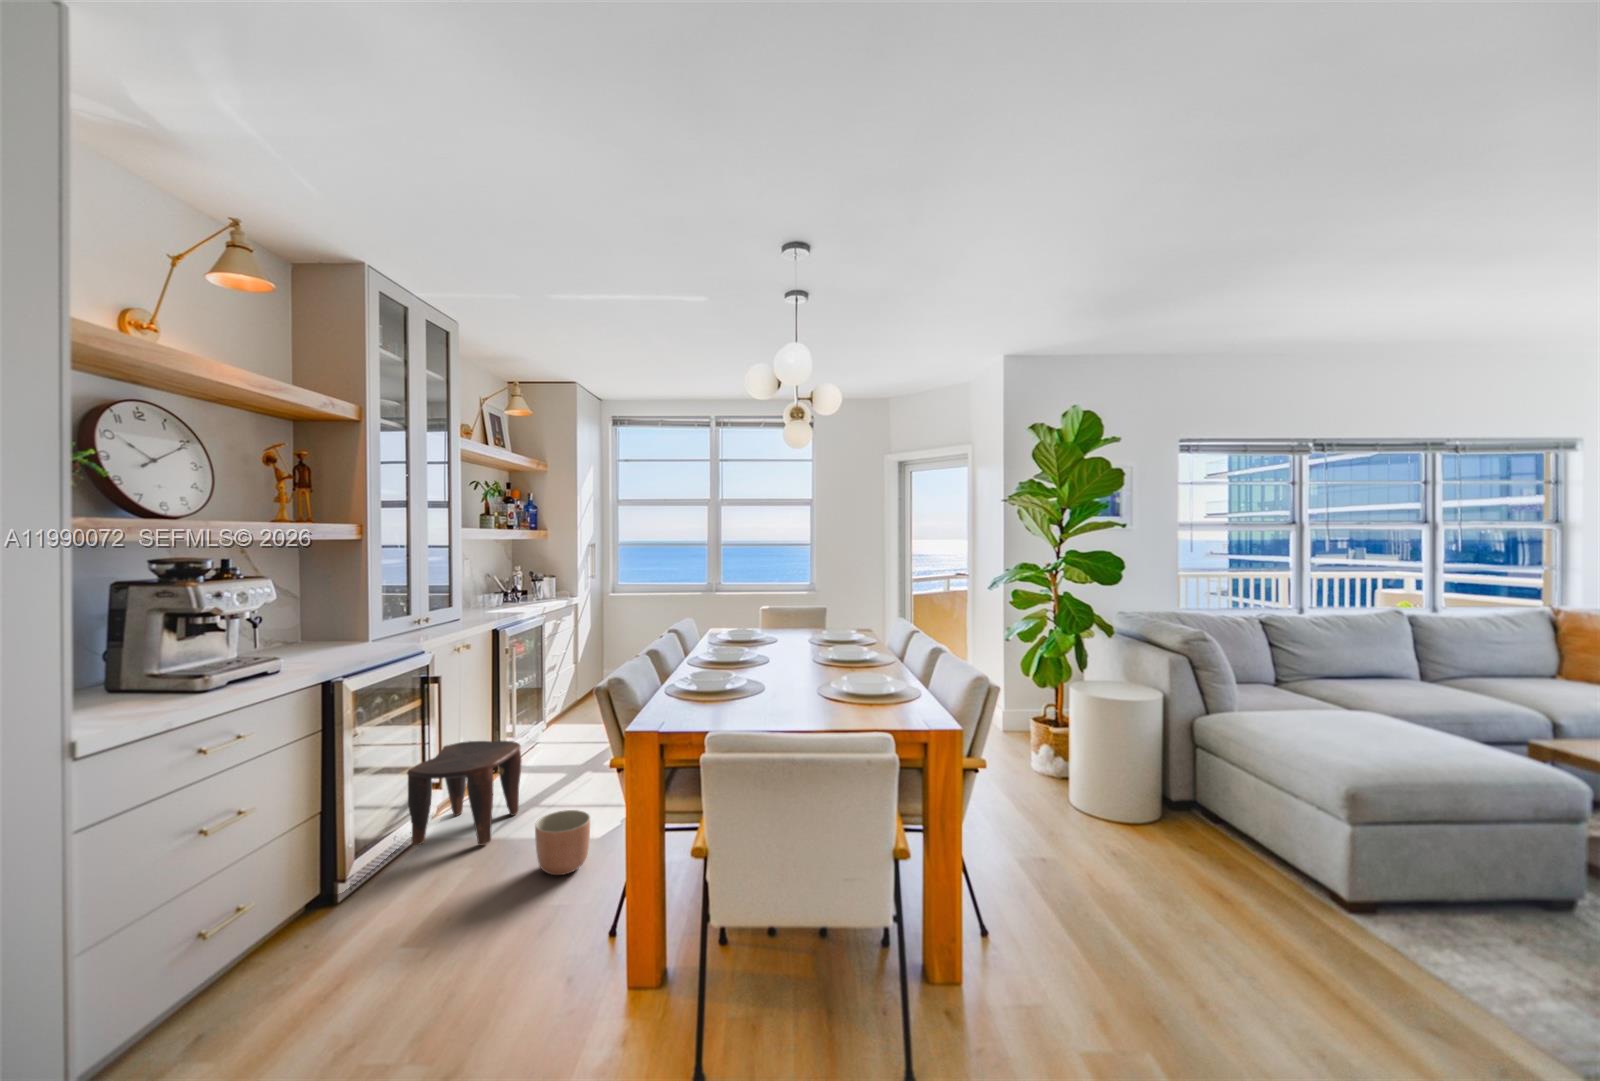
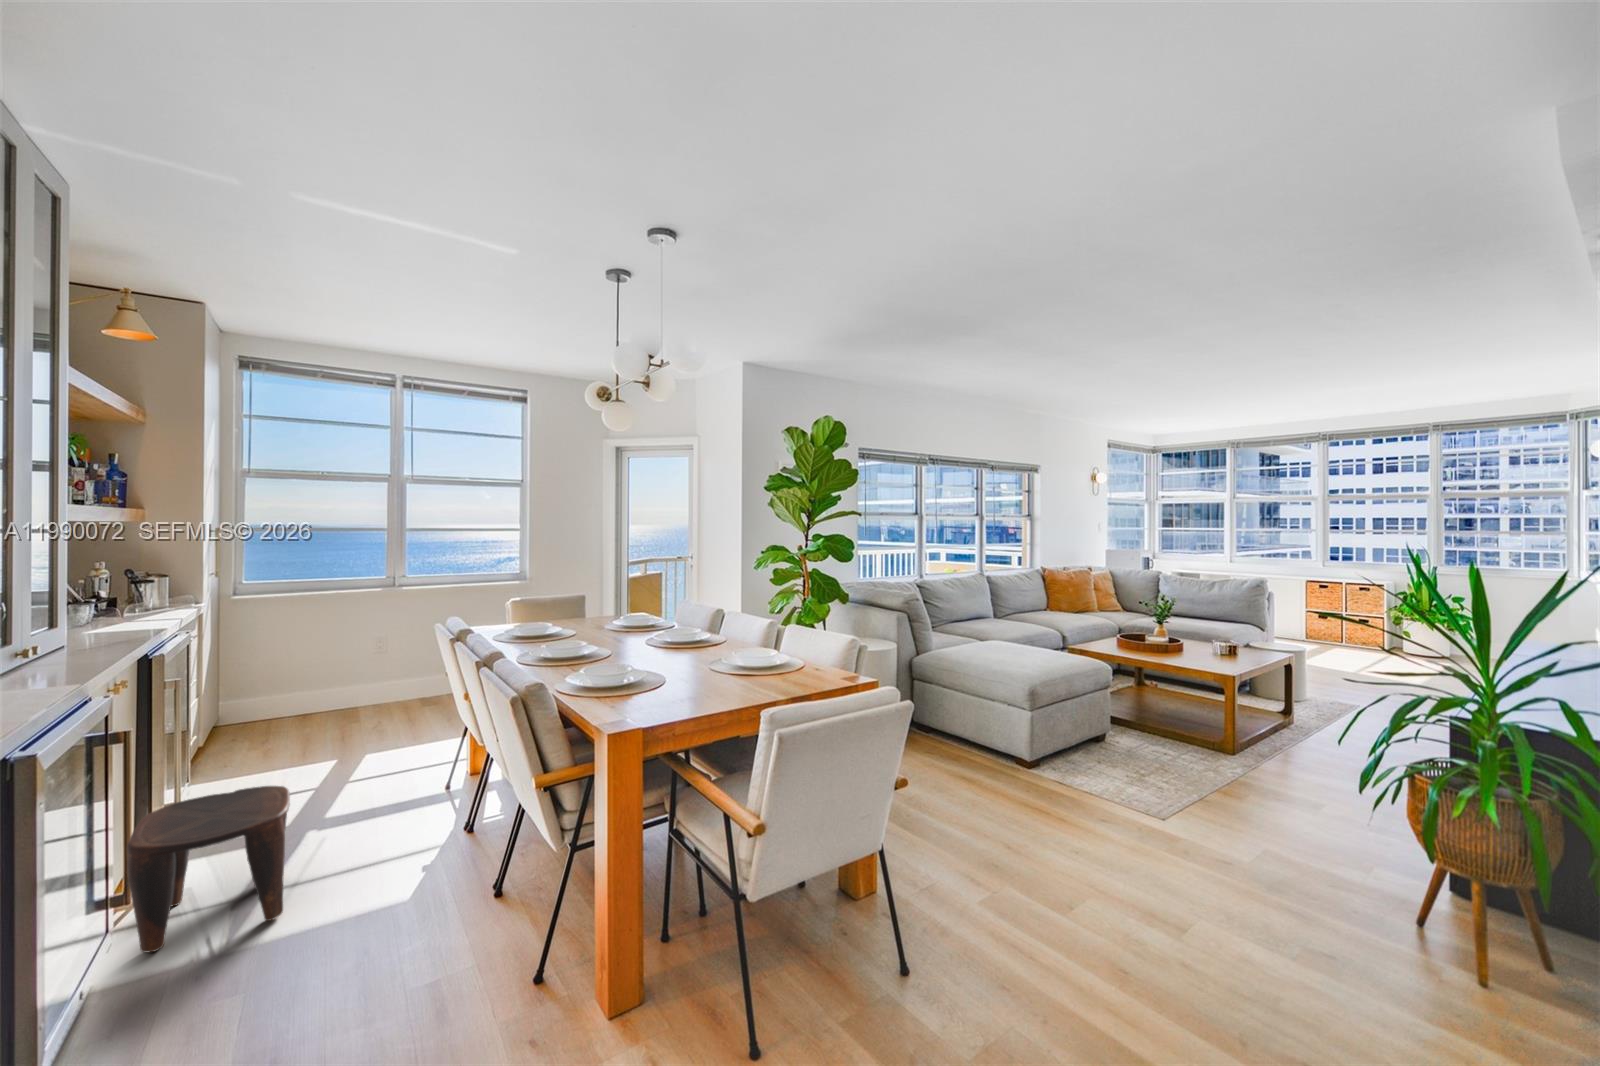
planter: present [535,810,590,875] -> none [387,837,457,915]

